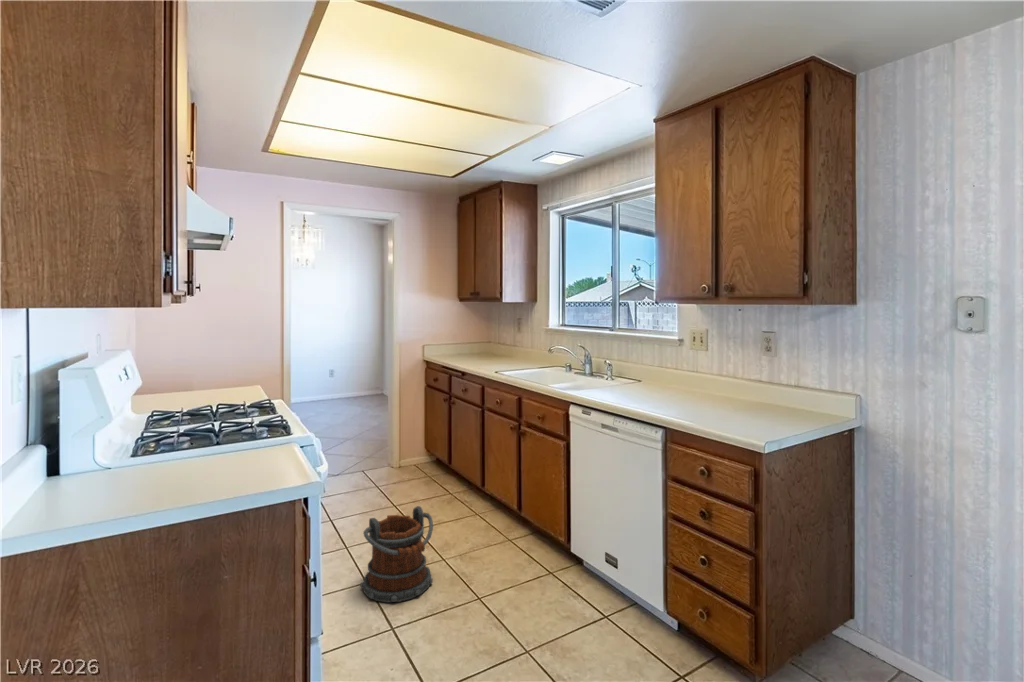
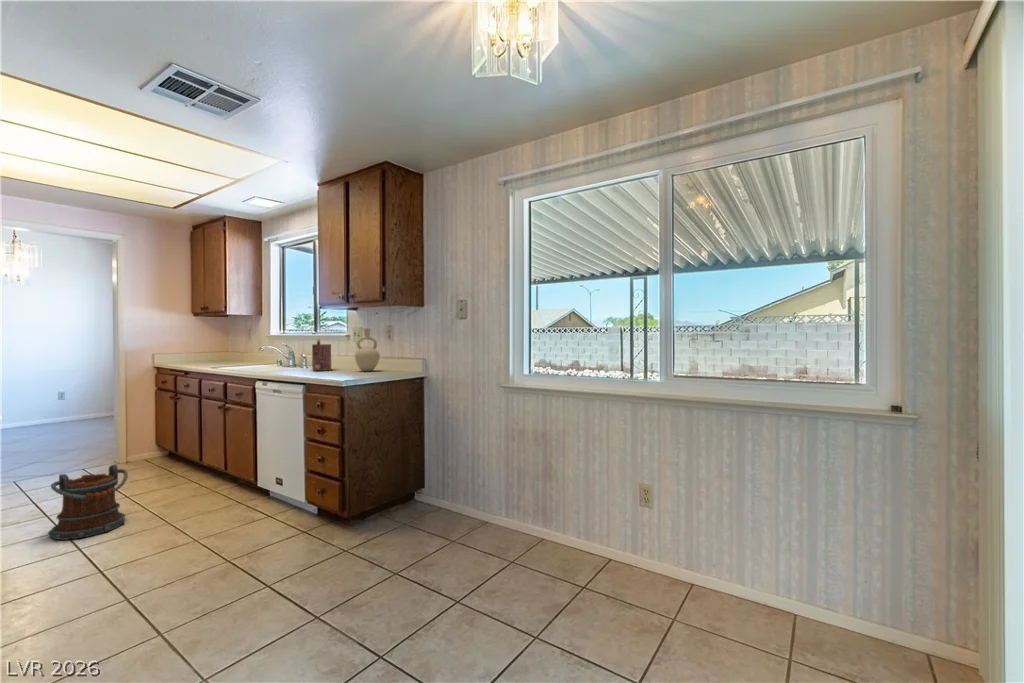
vase: none [725,339,766,409] -> present [355,328,380,371]
toaster: none [638,348,677,399] -> present [312,339,331,371]

